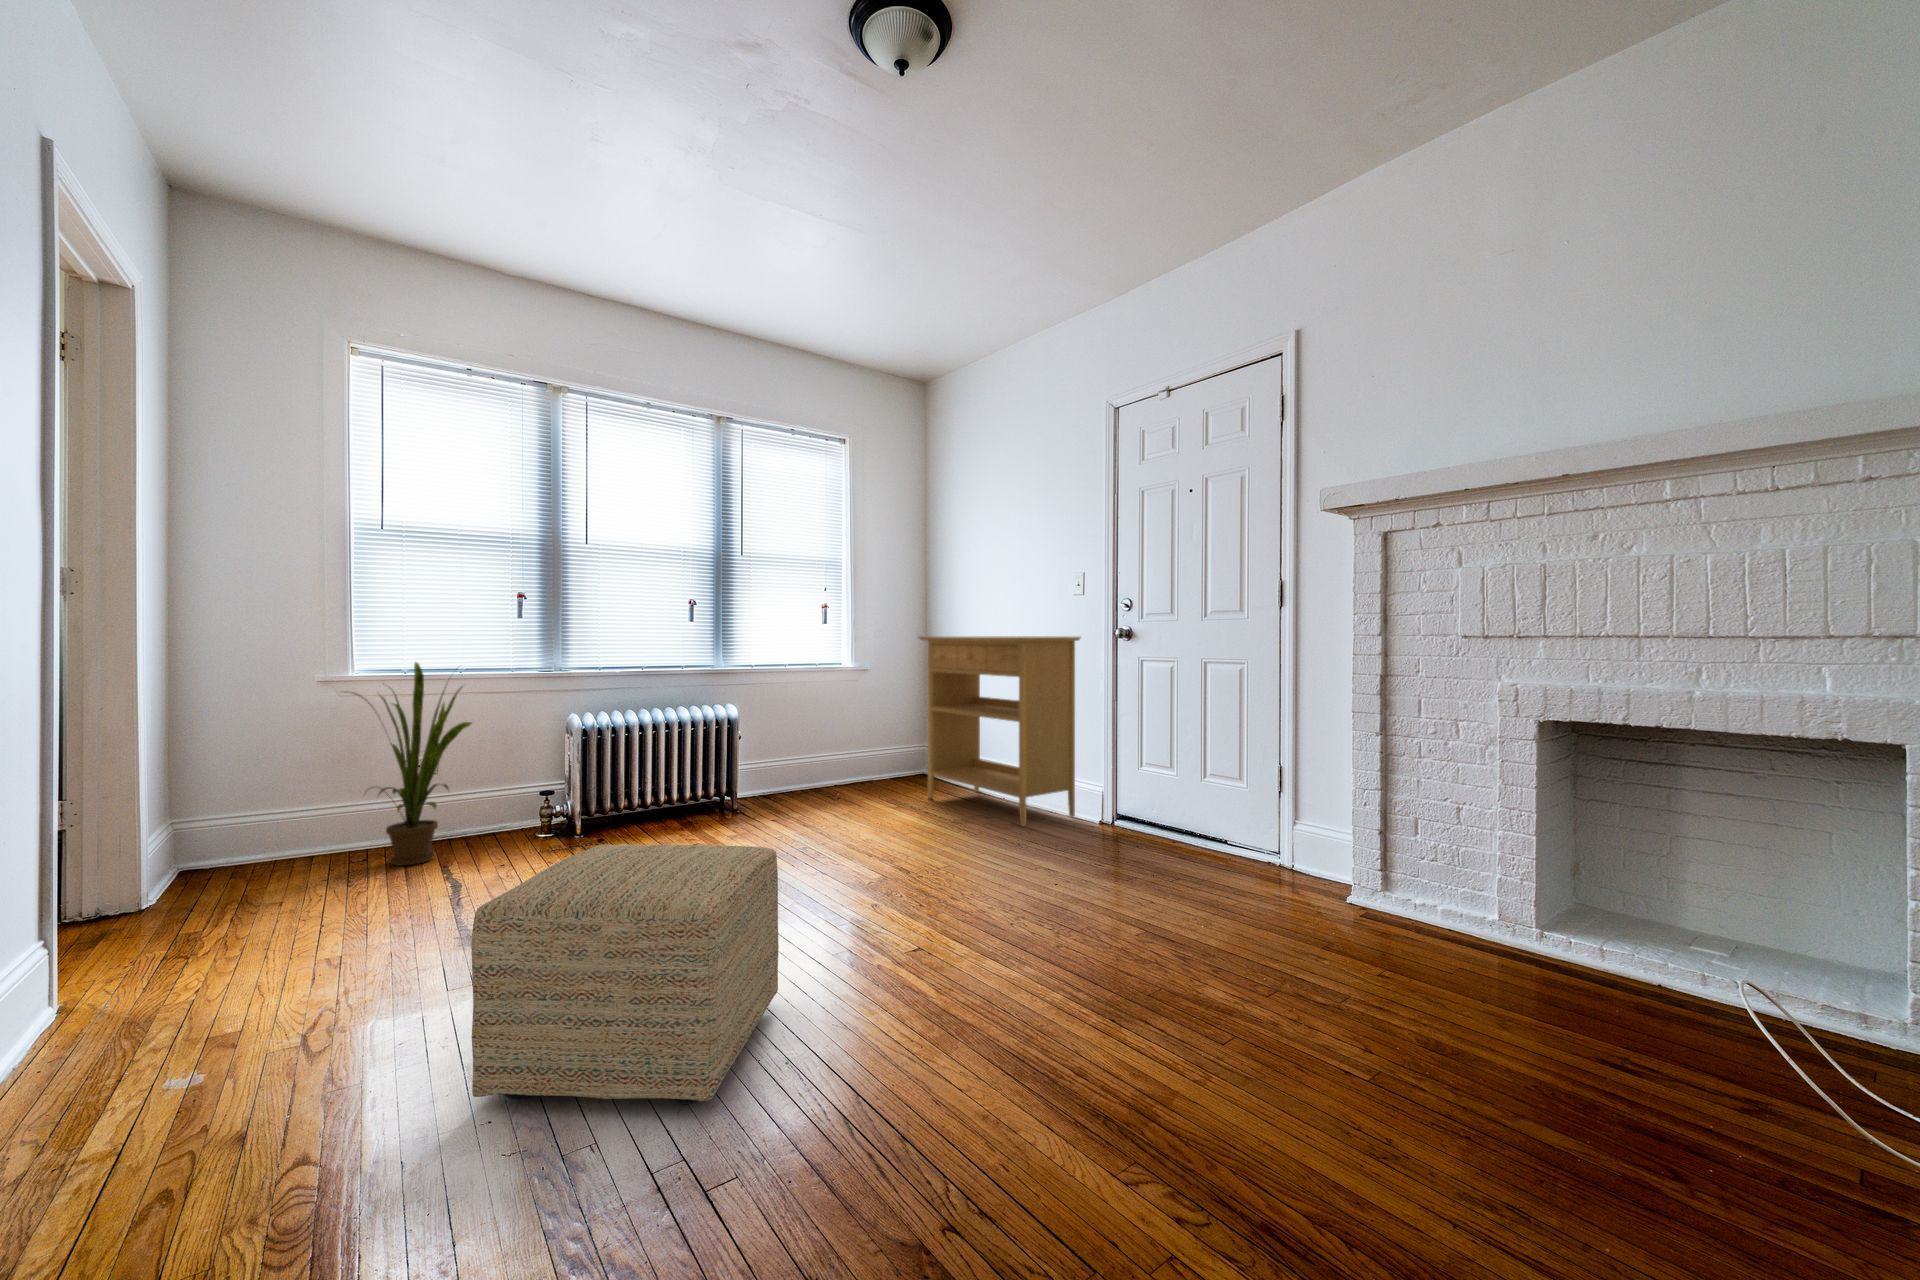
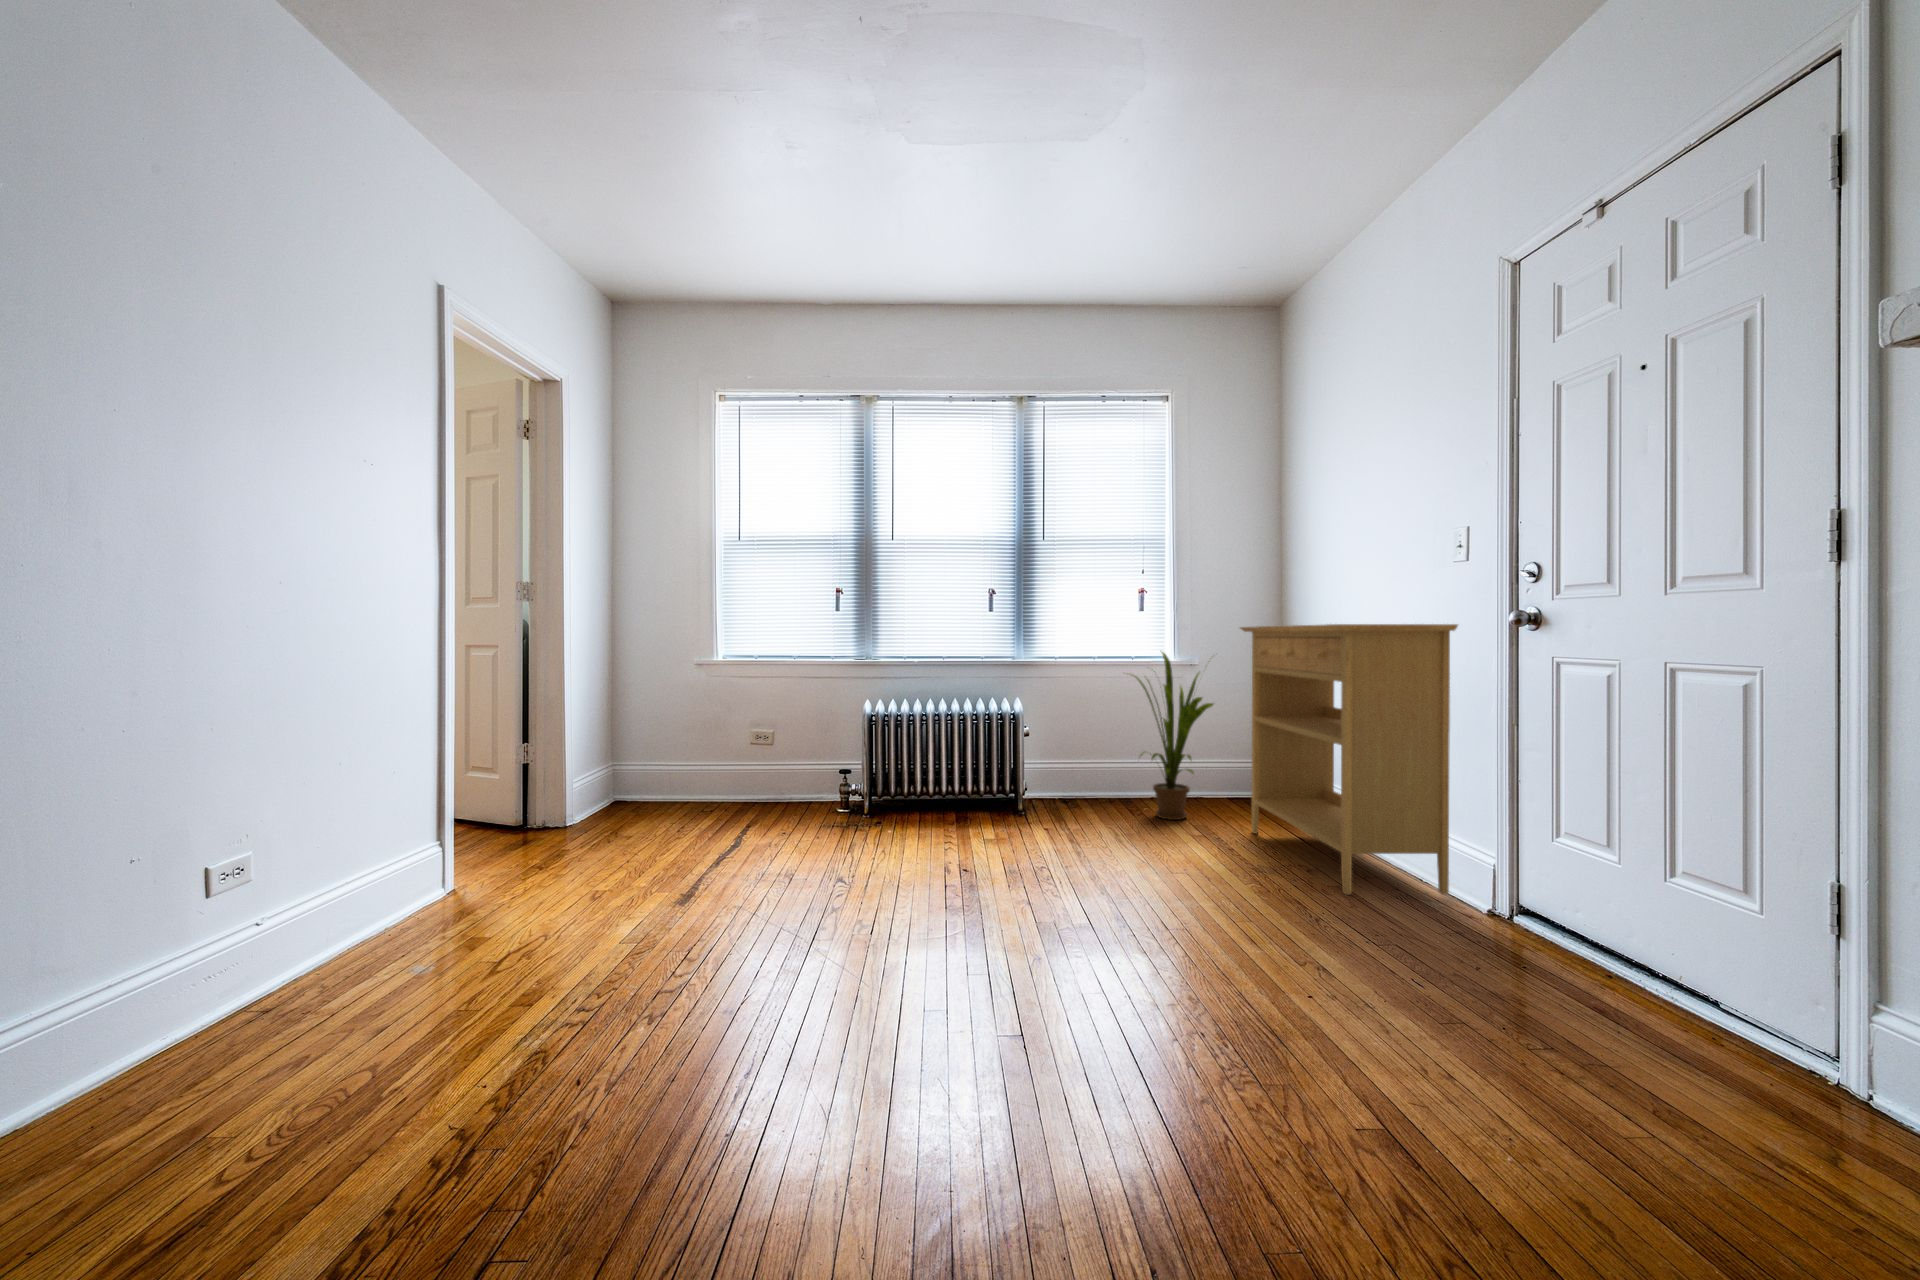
house plant: present [352,662,471,866] -> present [1133,652,1213,820]
ottoman: present [471,845,779,1104] -> none [451,834,783,1156]

